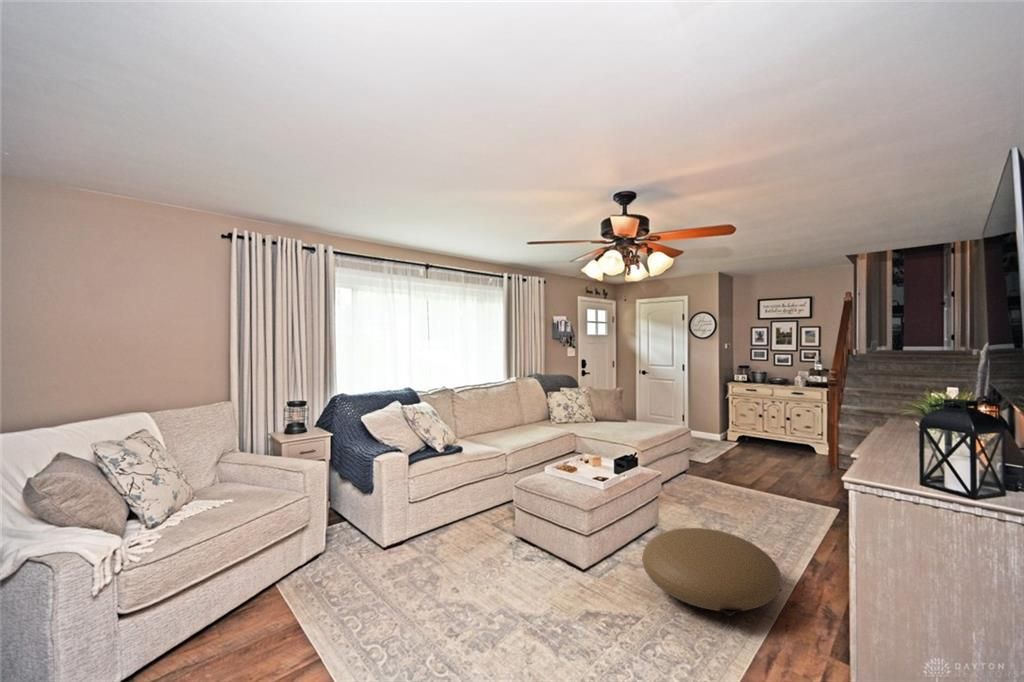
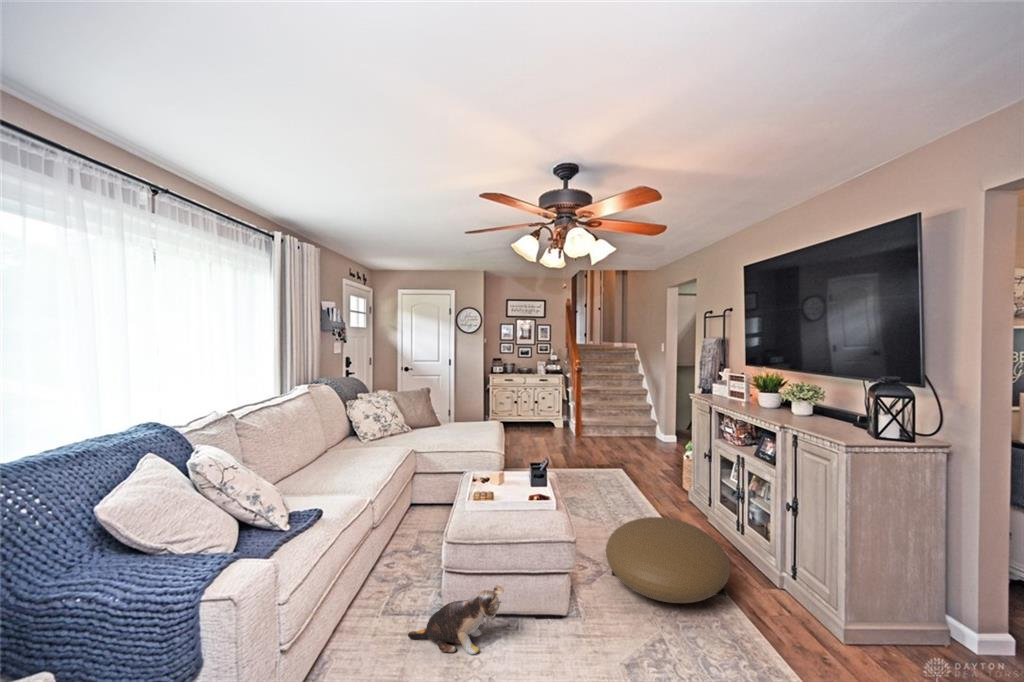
plush toy: none [492,521,533,560] -> present [408,585,504,654]

